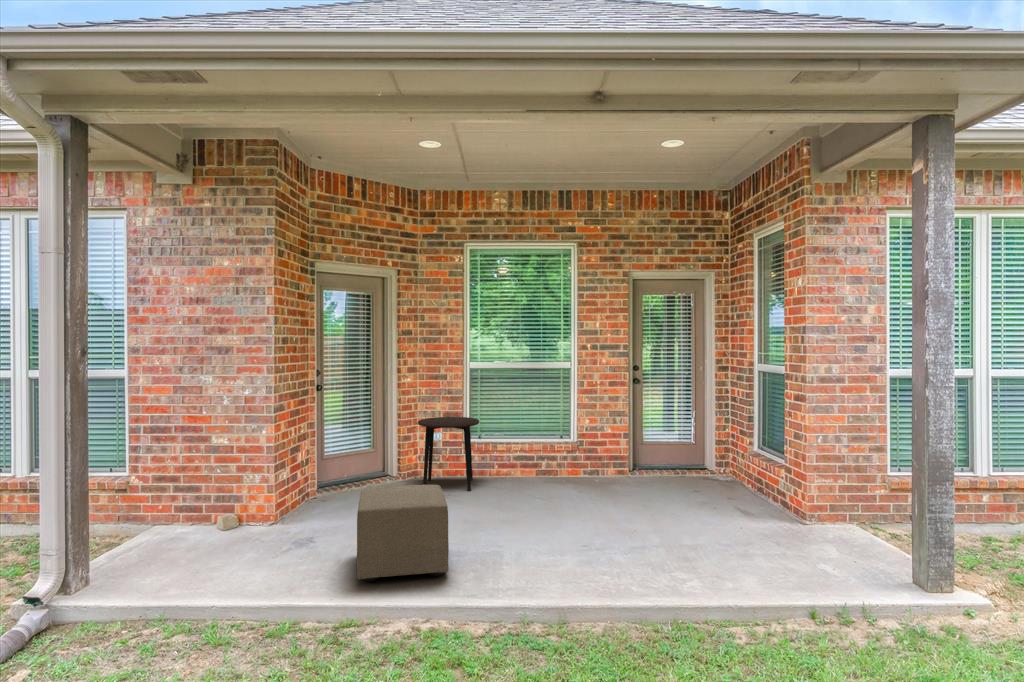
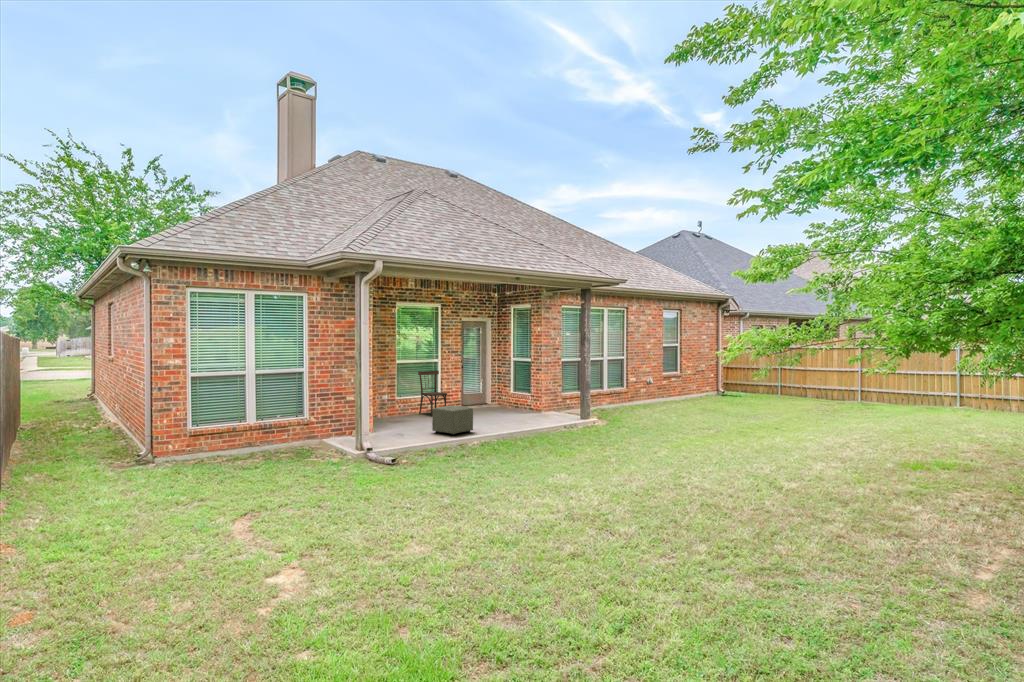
dining chair: none [510,386,561,489] -> present [418,371,447,416]
side table: present [418,417,479,491] -> none [385,387,415,421]

